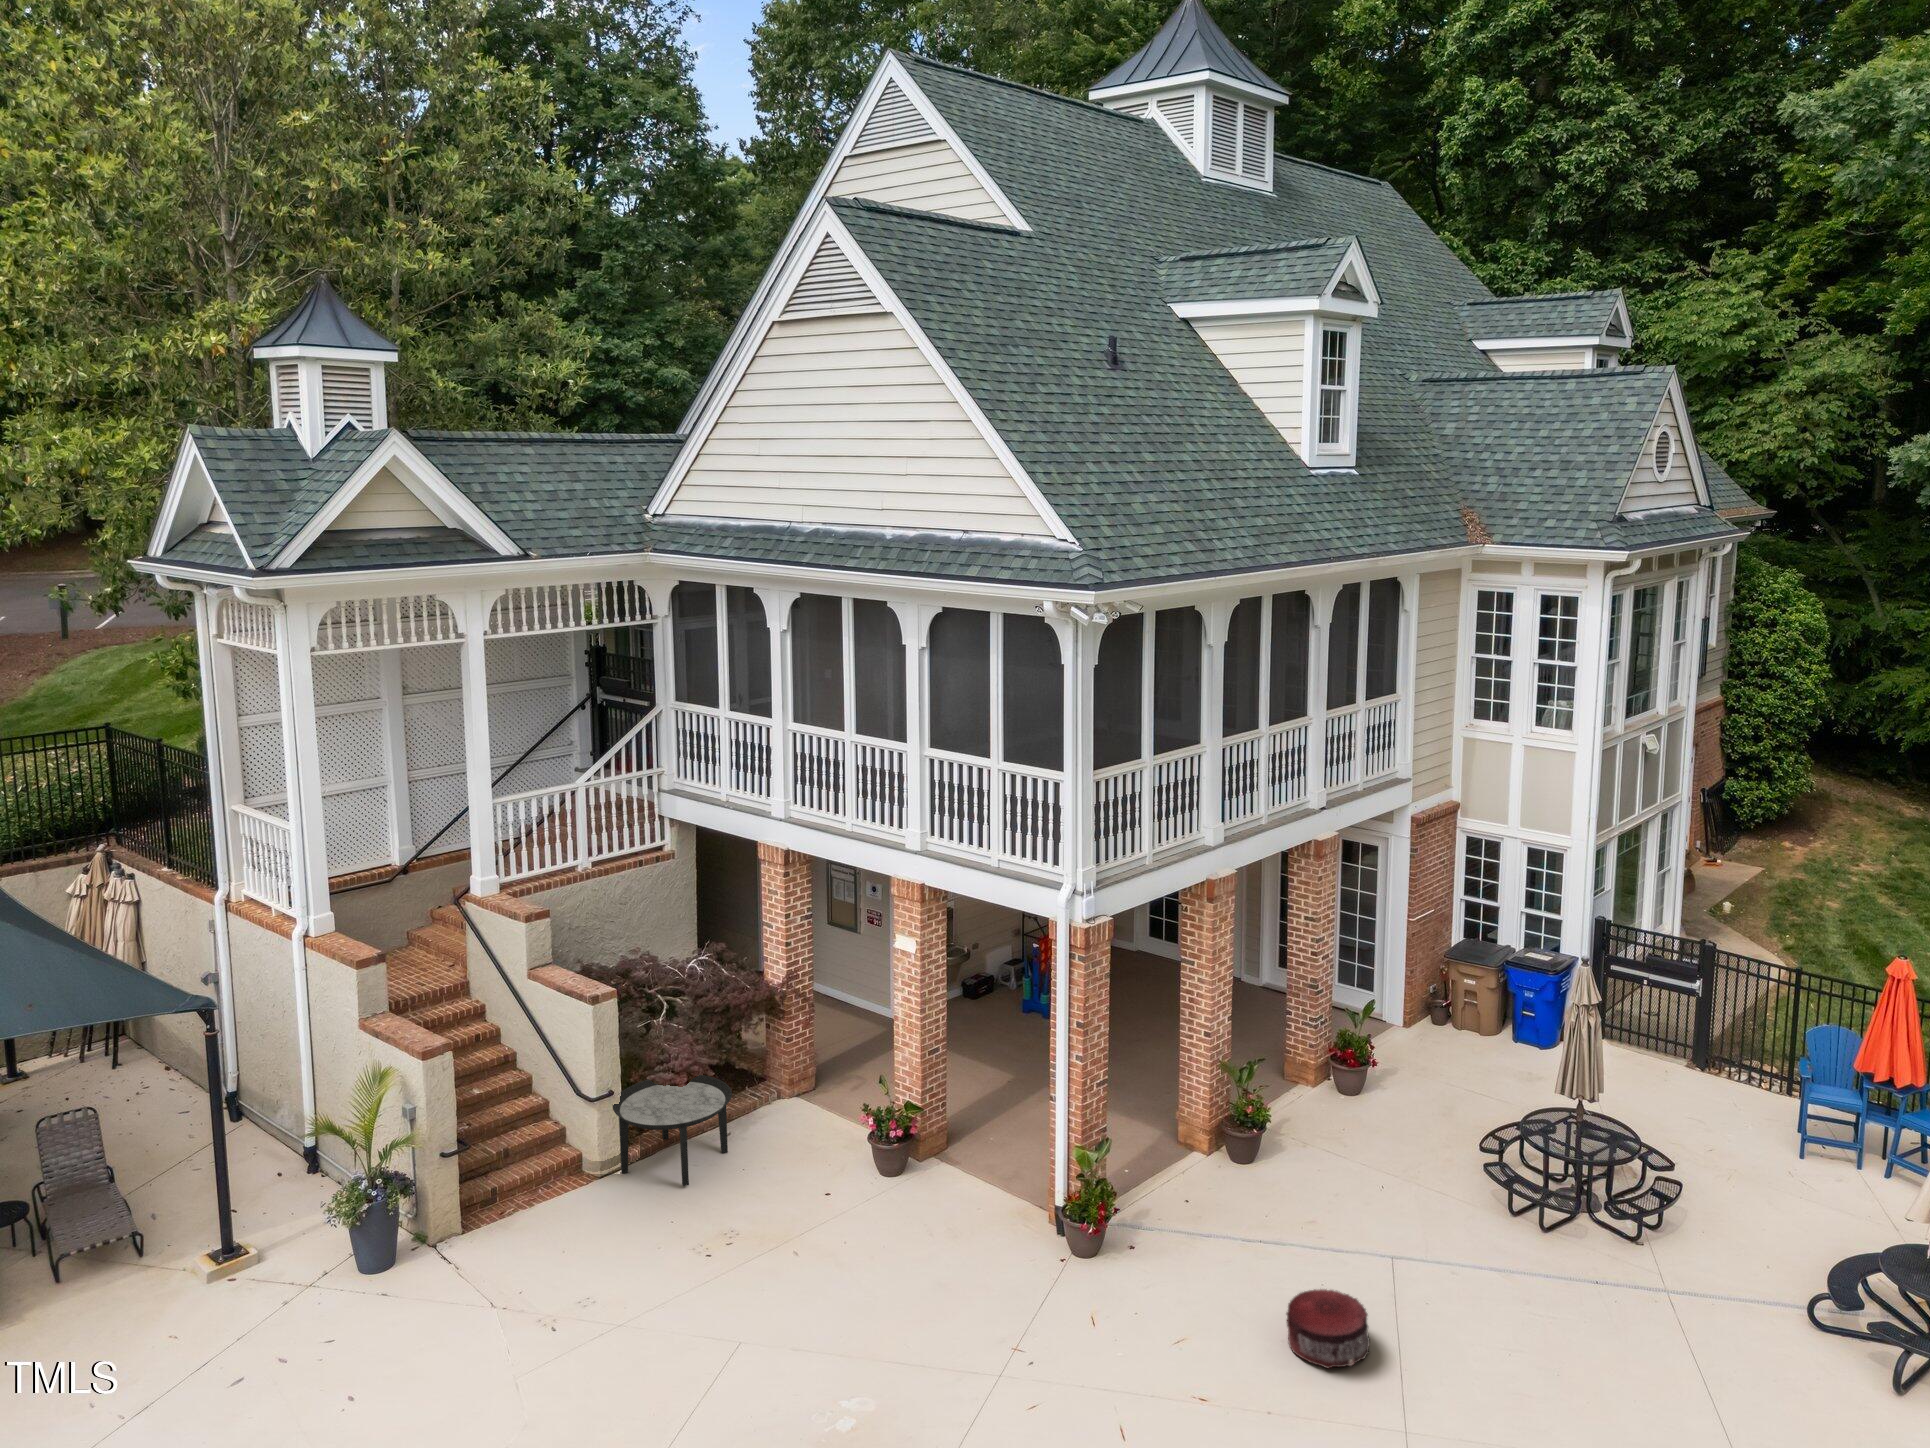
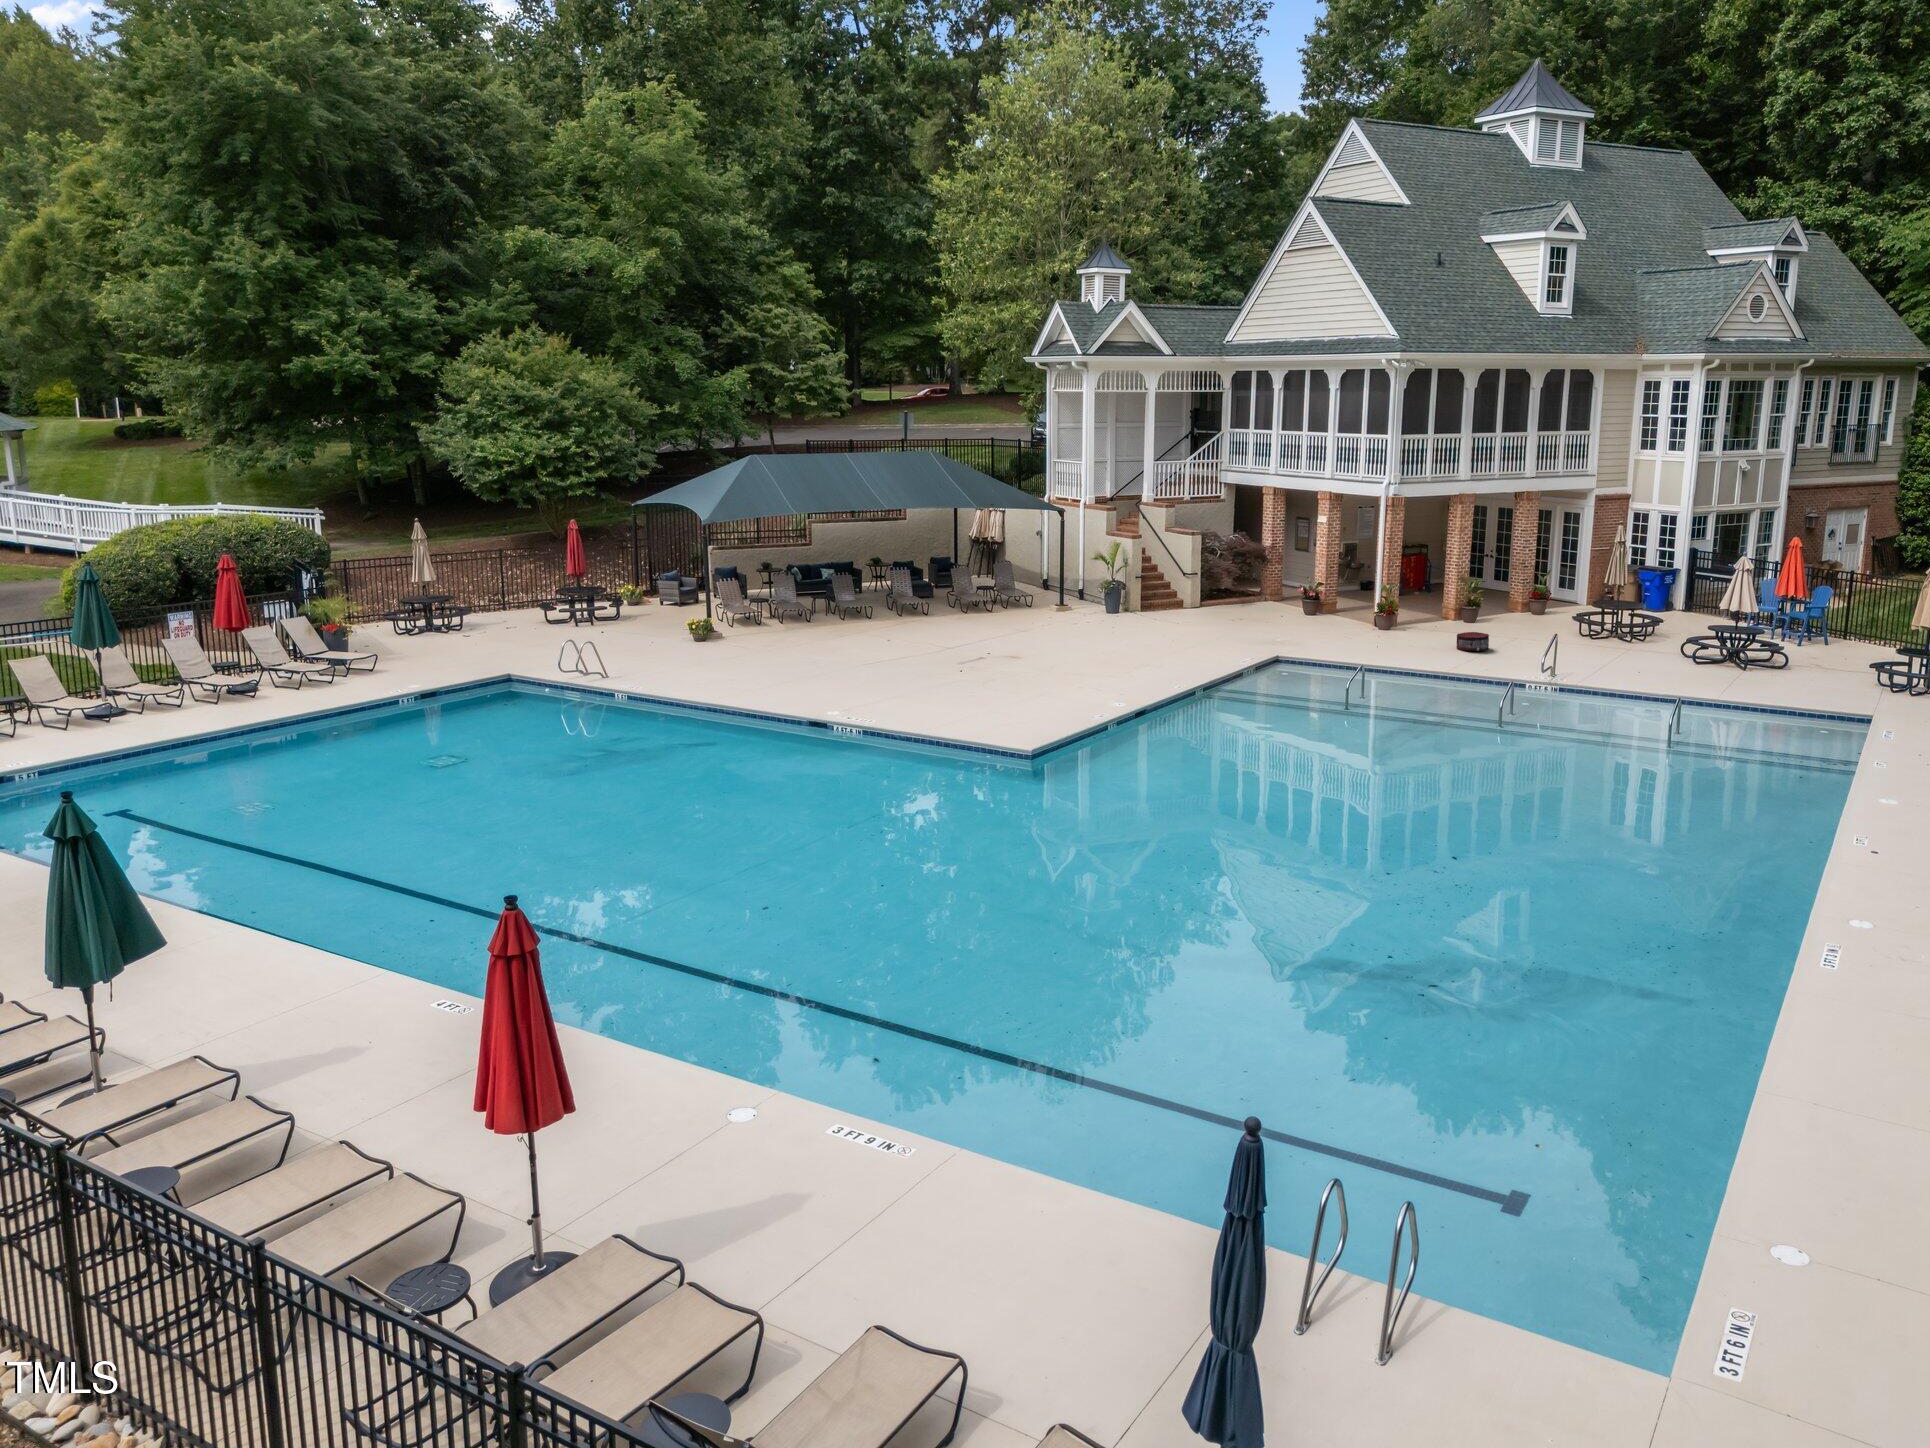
round table: present [613,1075,732,1186] -> none [1198,575,1246,608]

